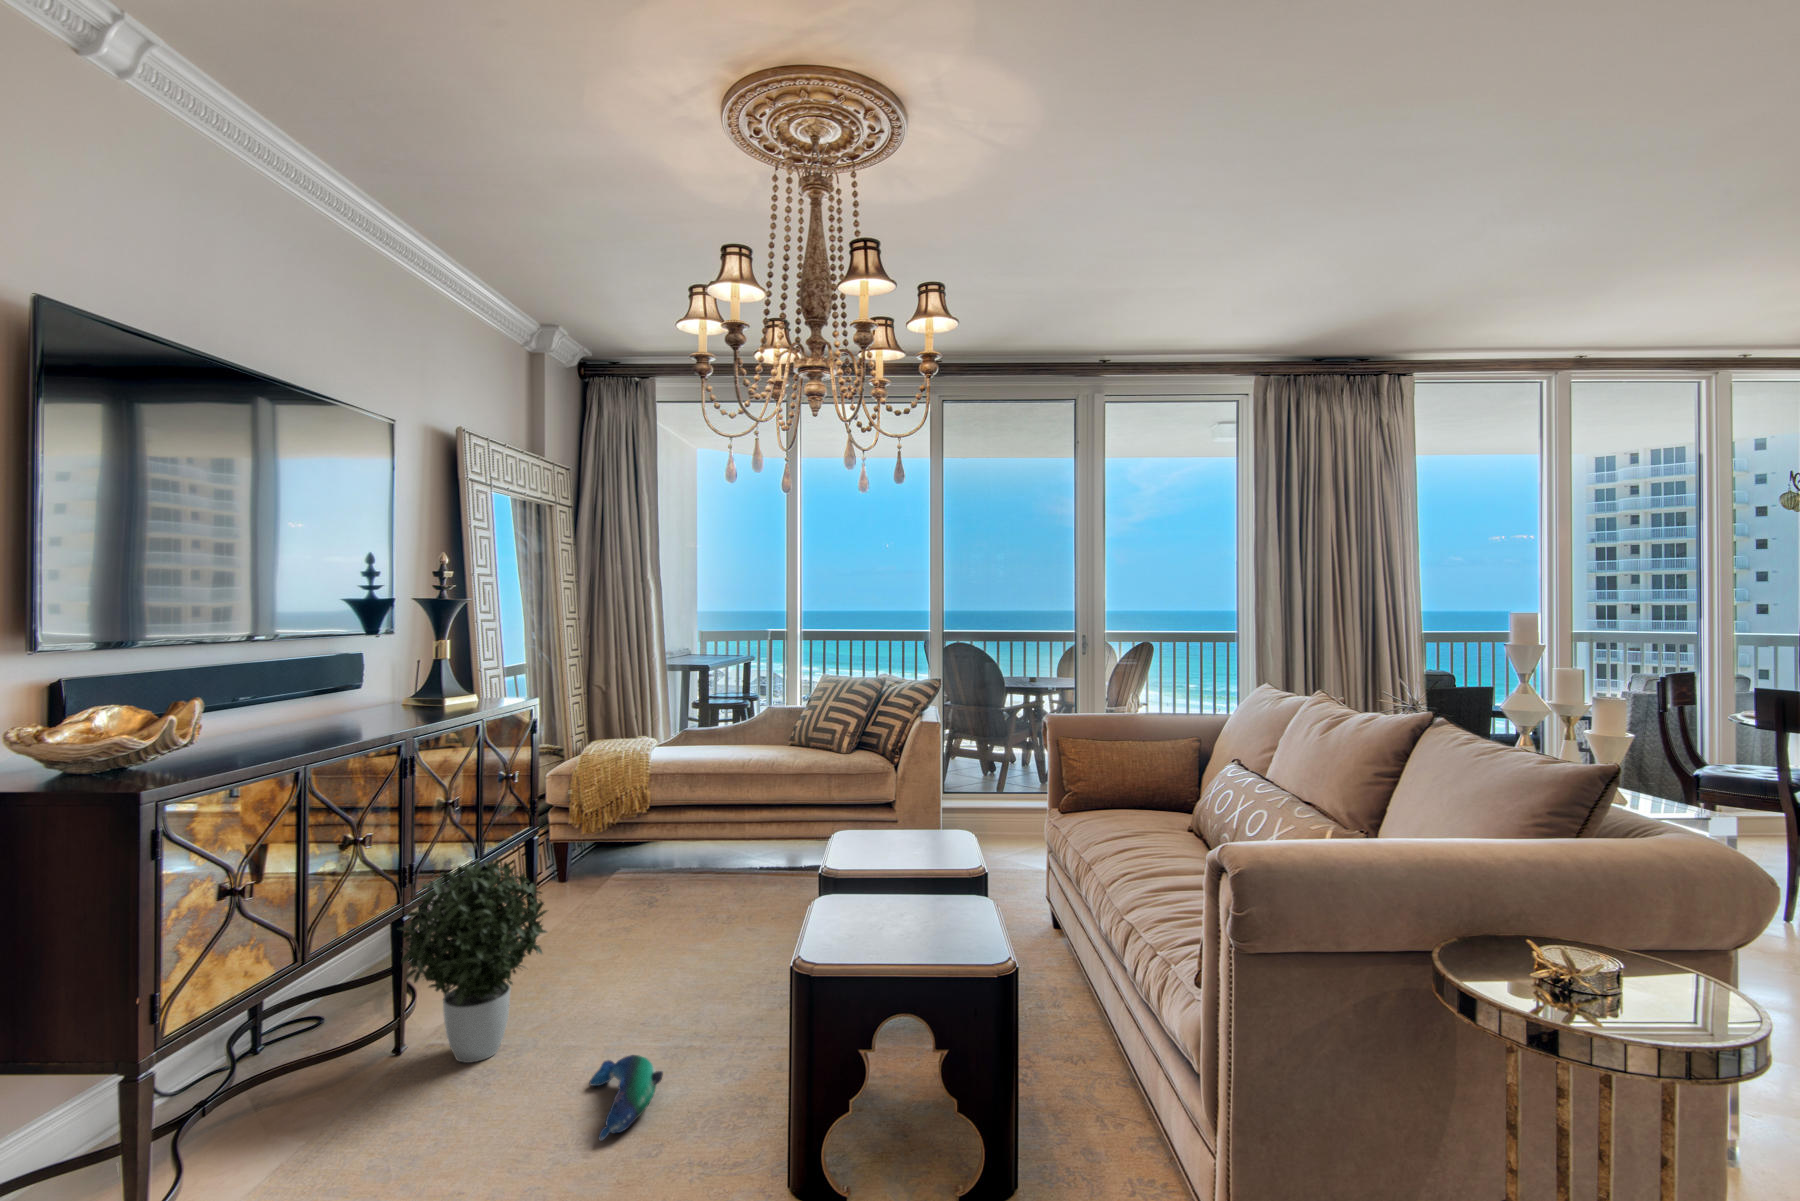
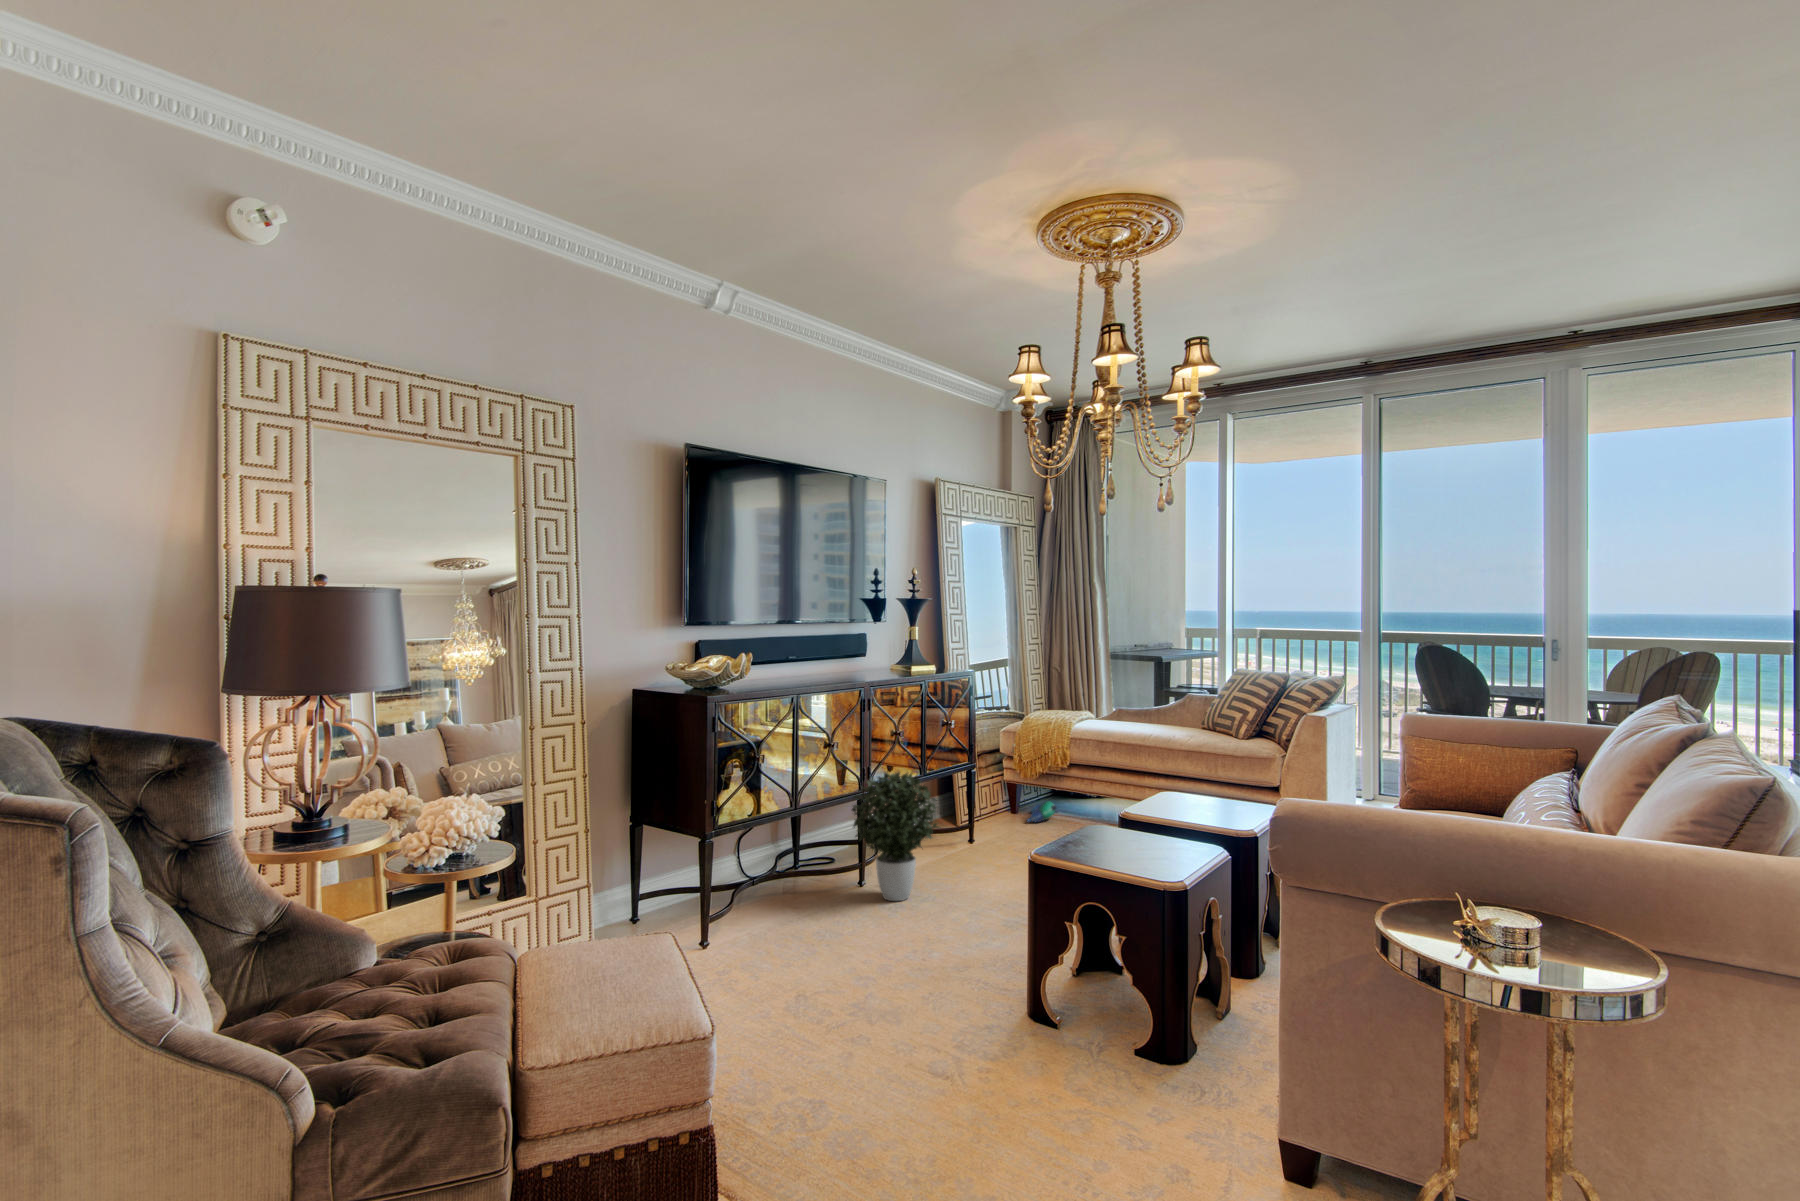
plush toy: present [590,1055,663,1141] -> present [1027,801,1056,822]

